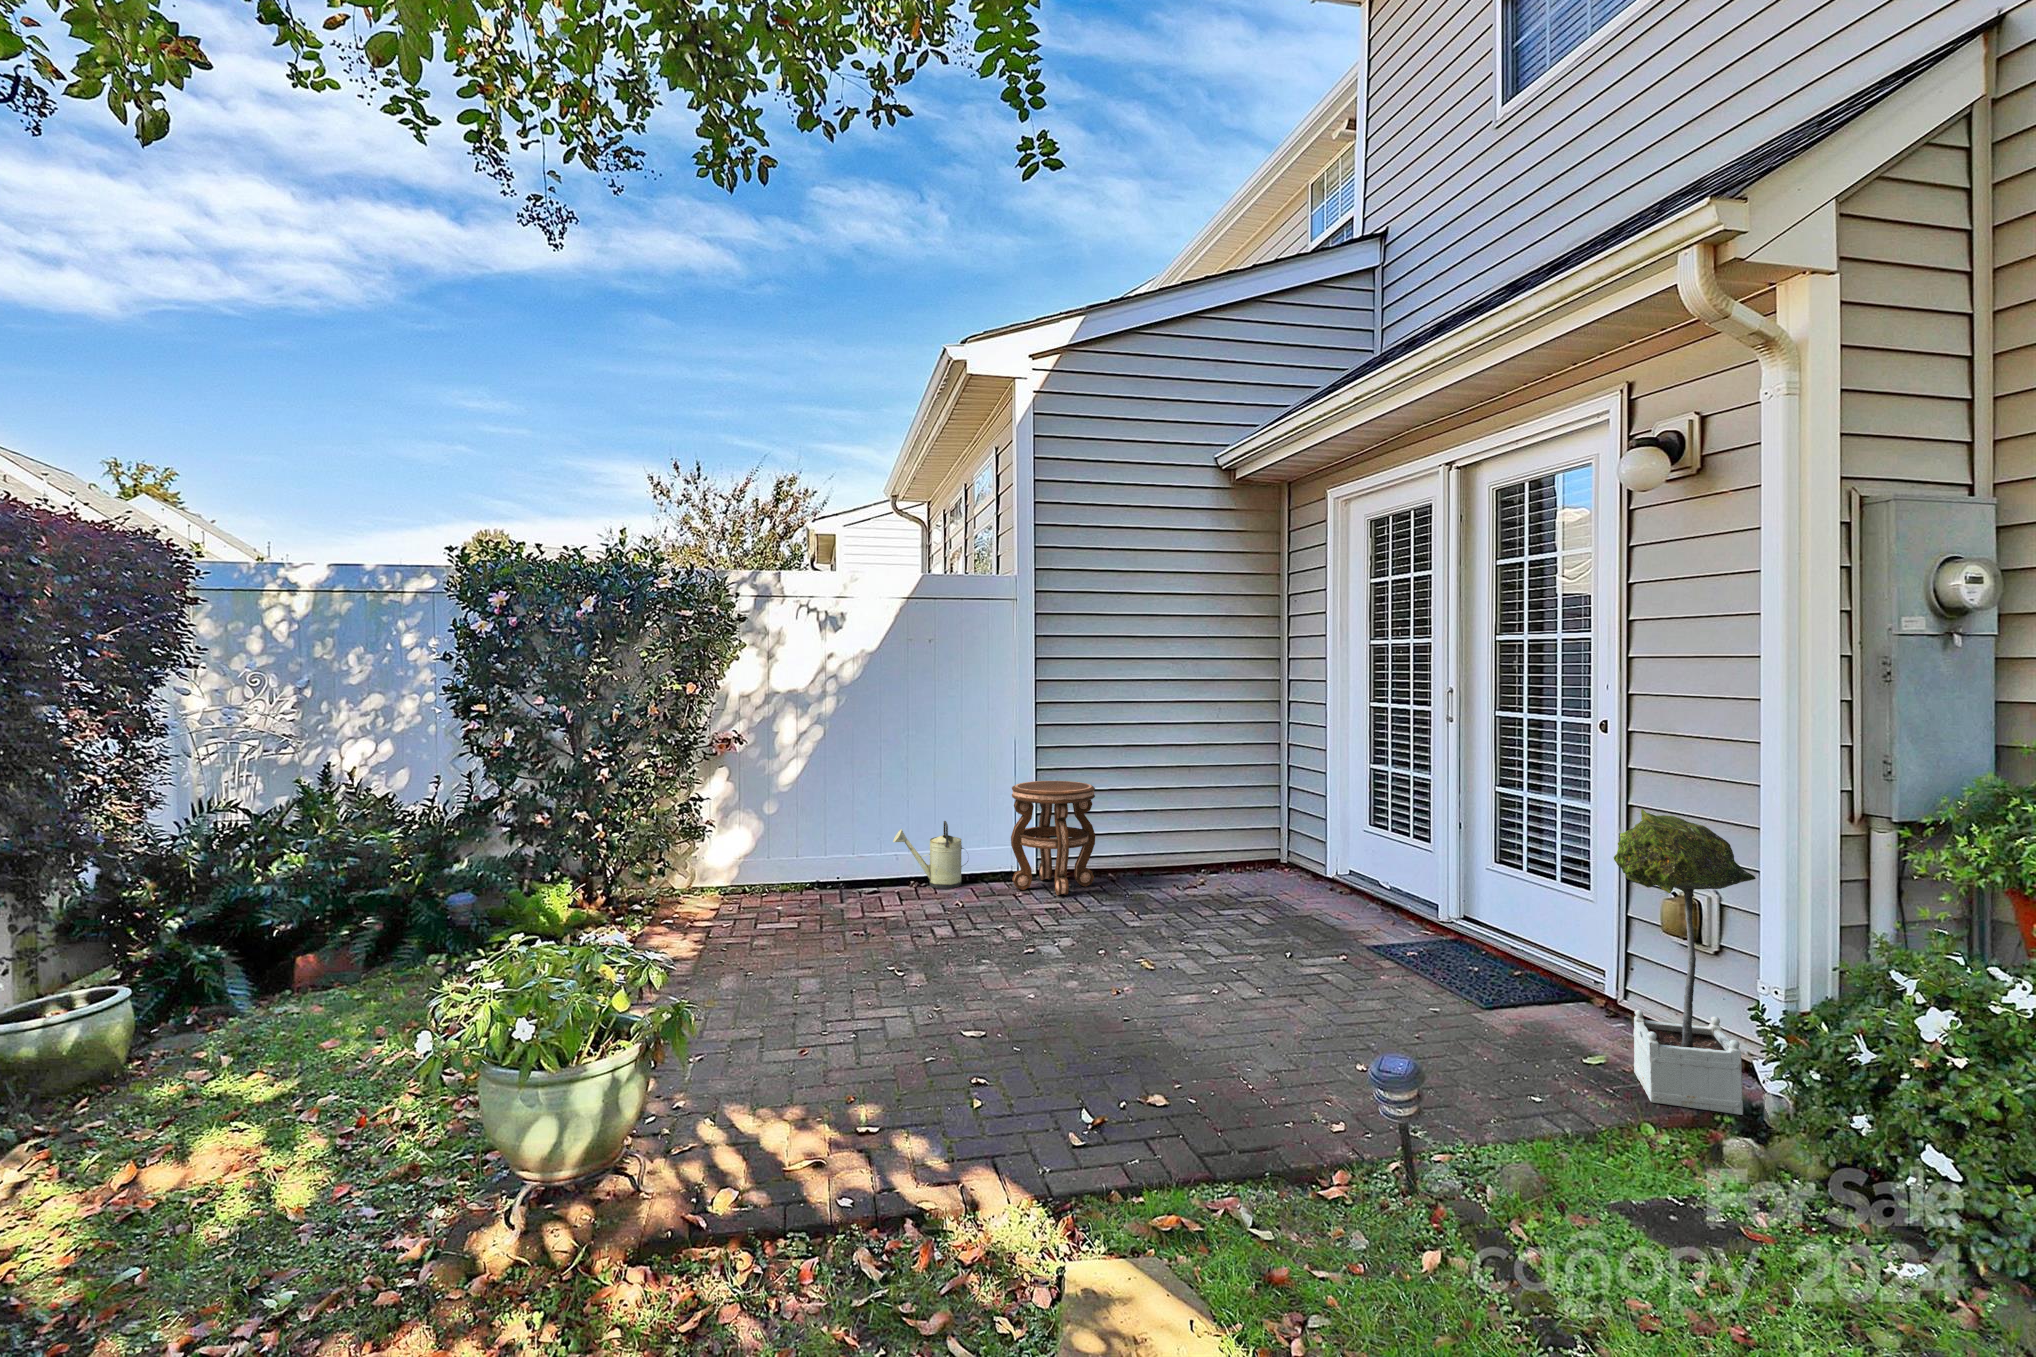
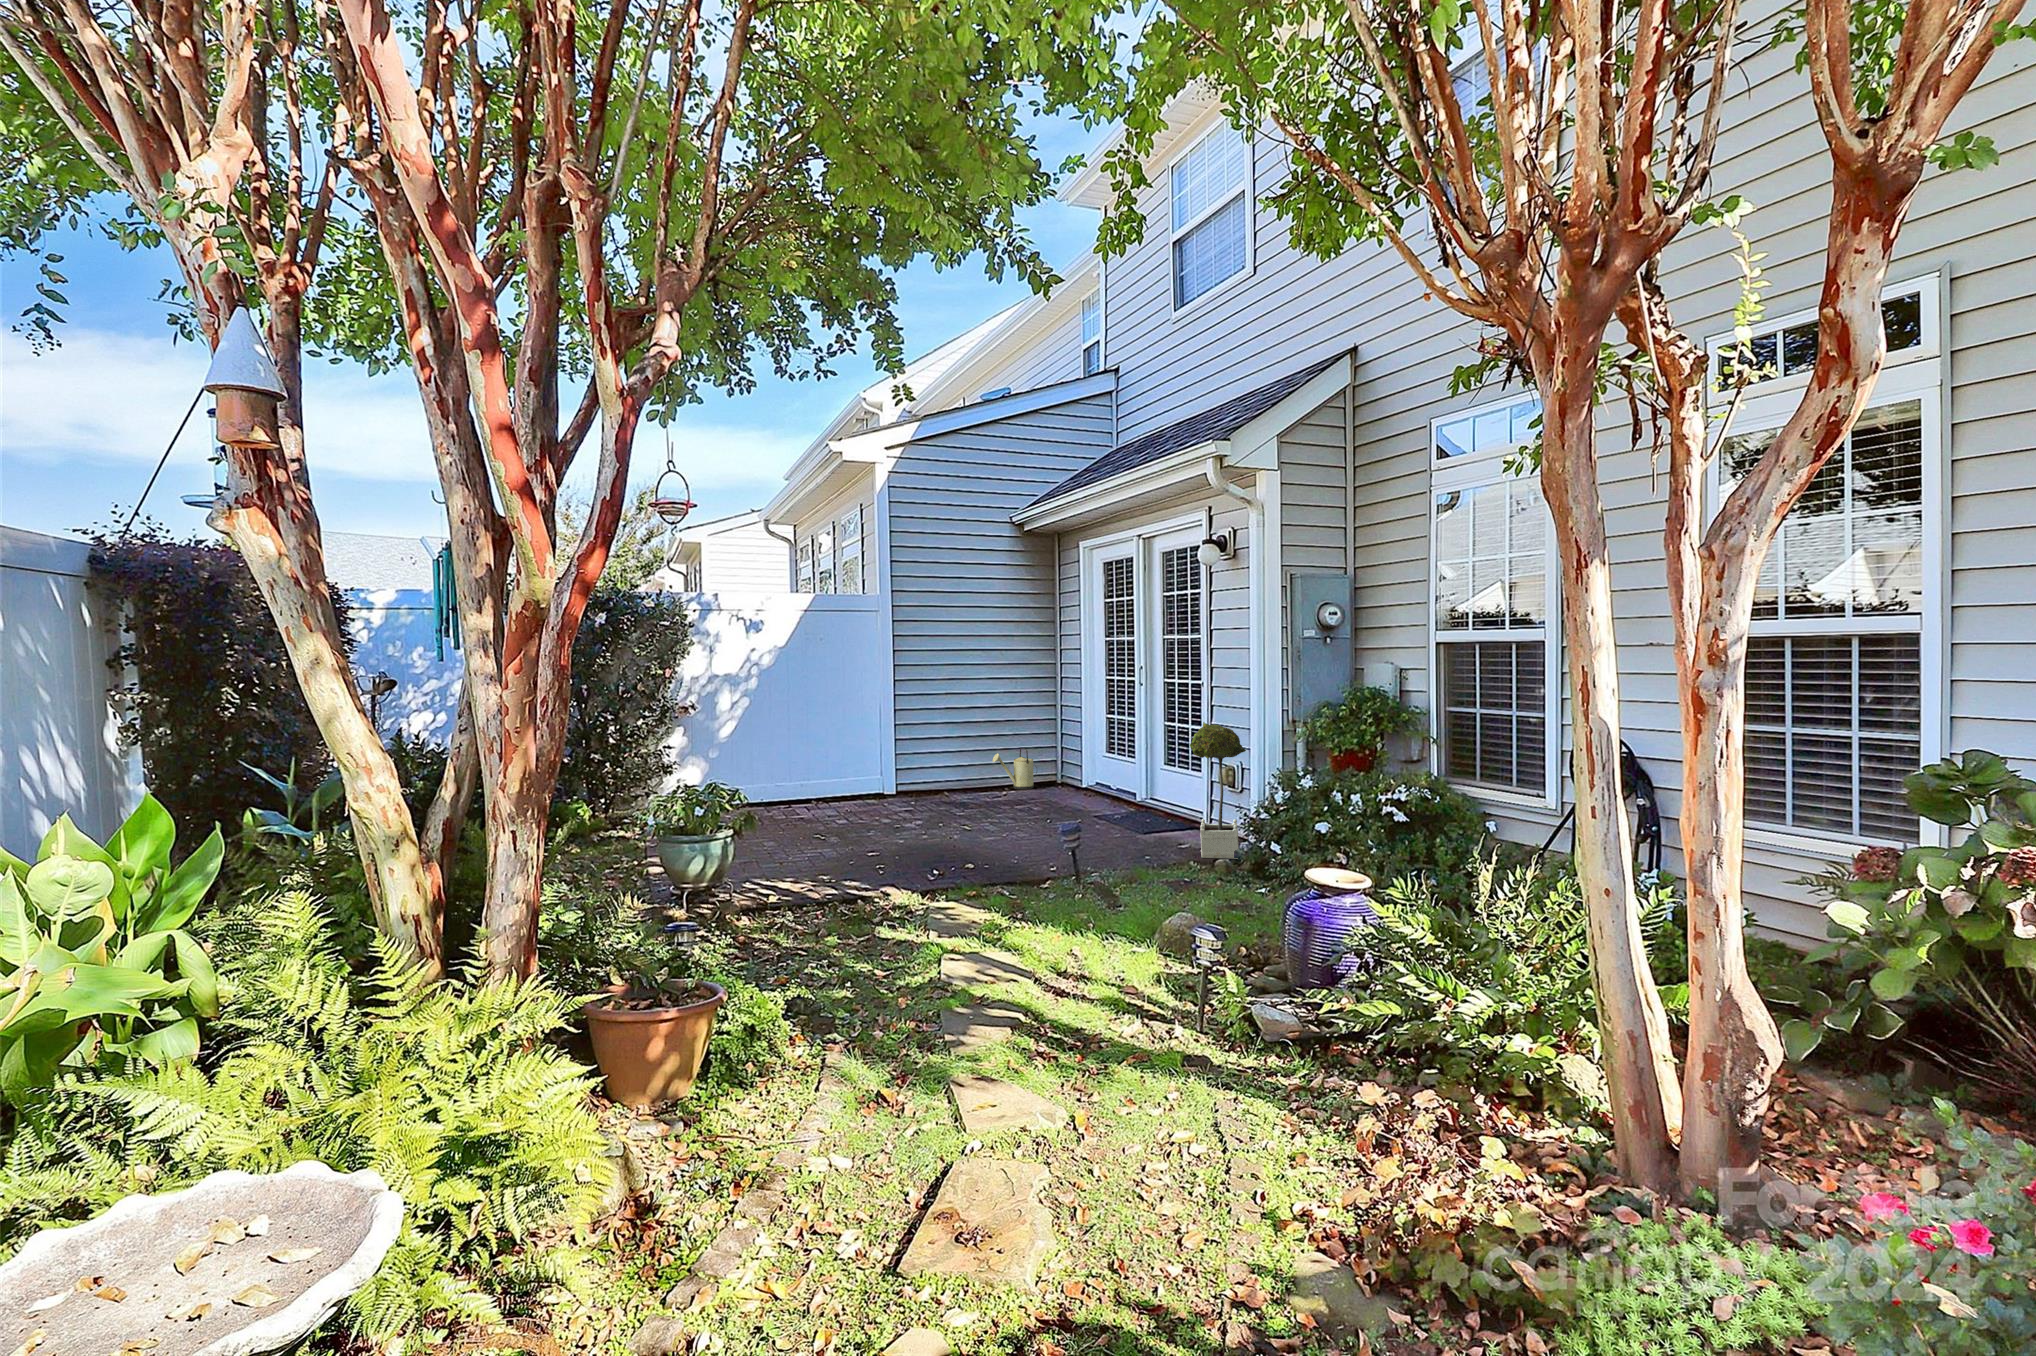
side table: present [1011,781,1095,896] -> none [879,731,935,803]
watering can: present [893,821,968,889] -> present [993,748,1034,789]

